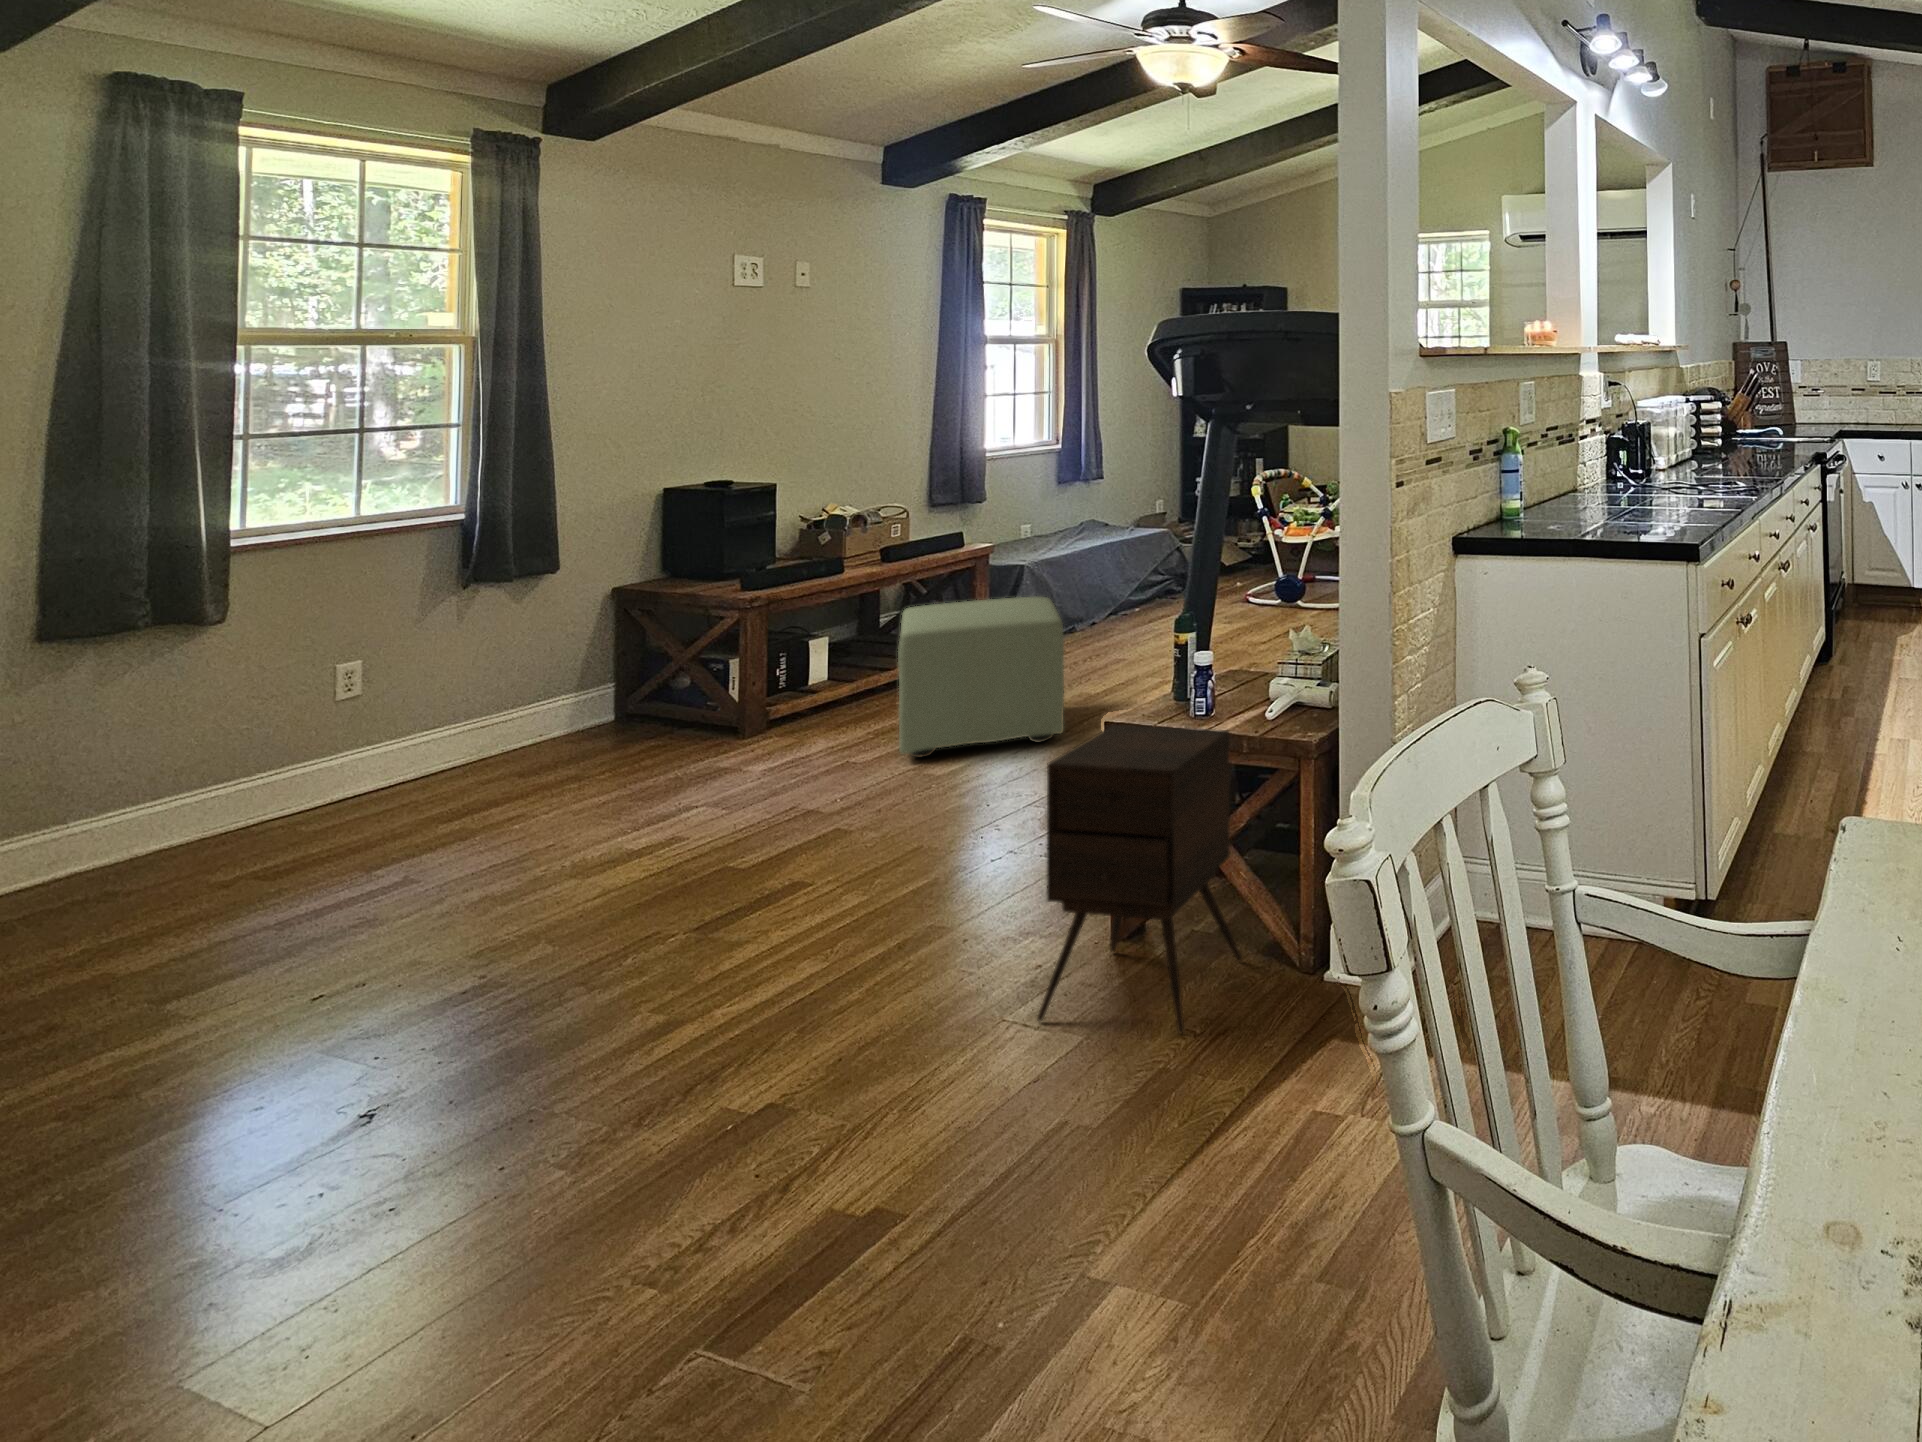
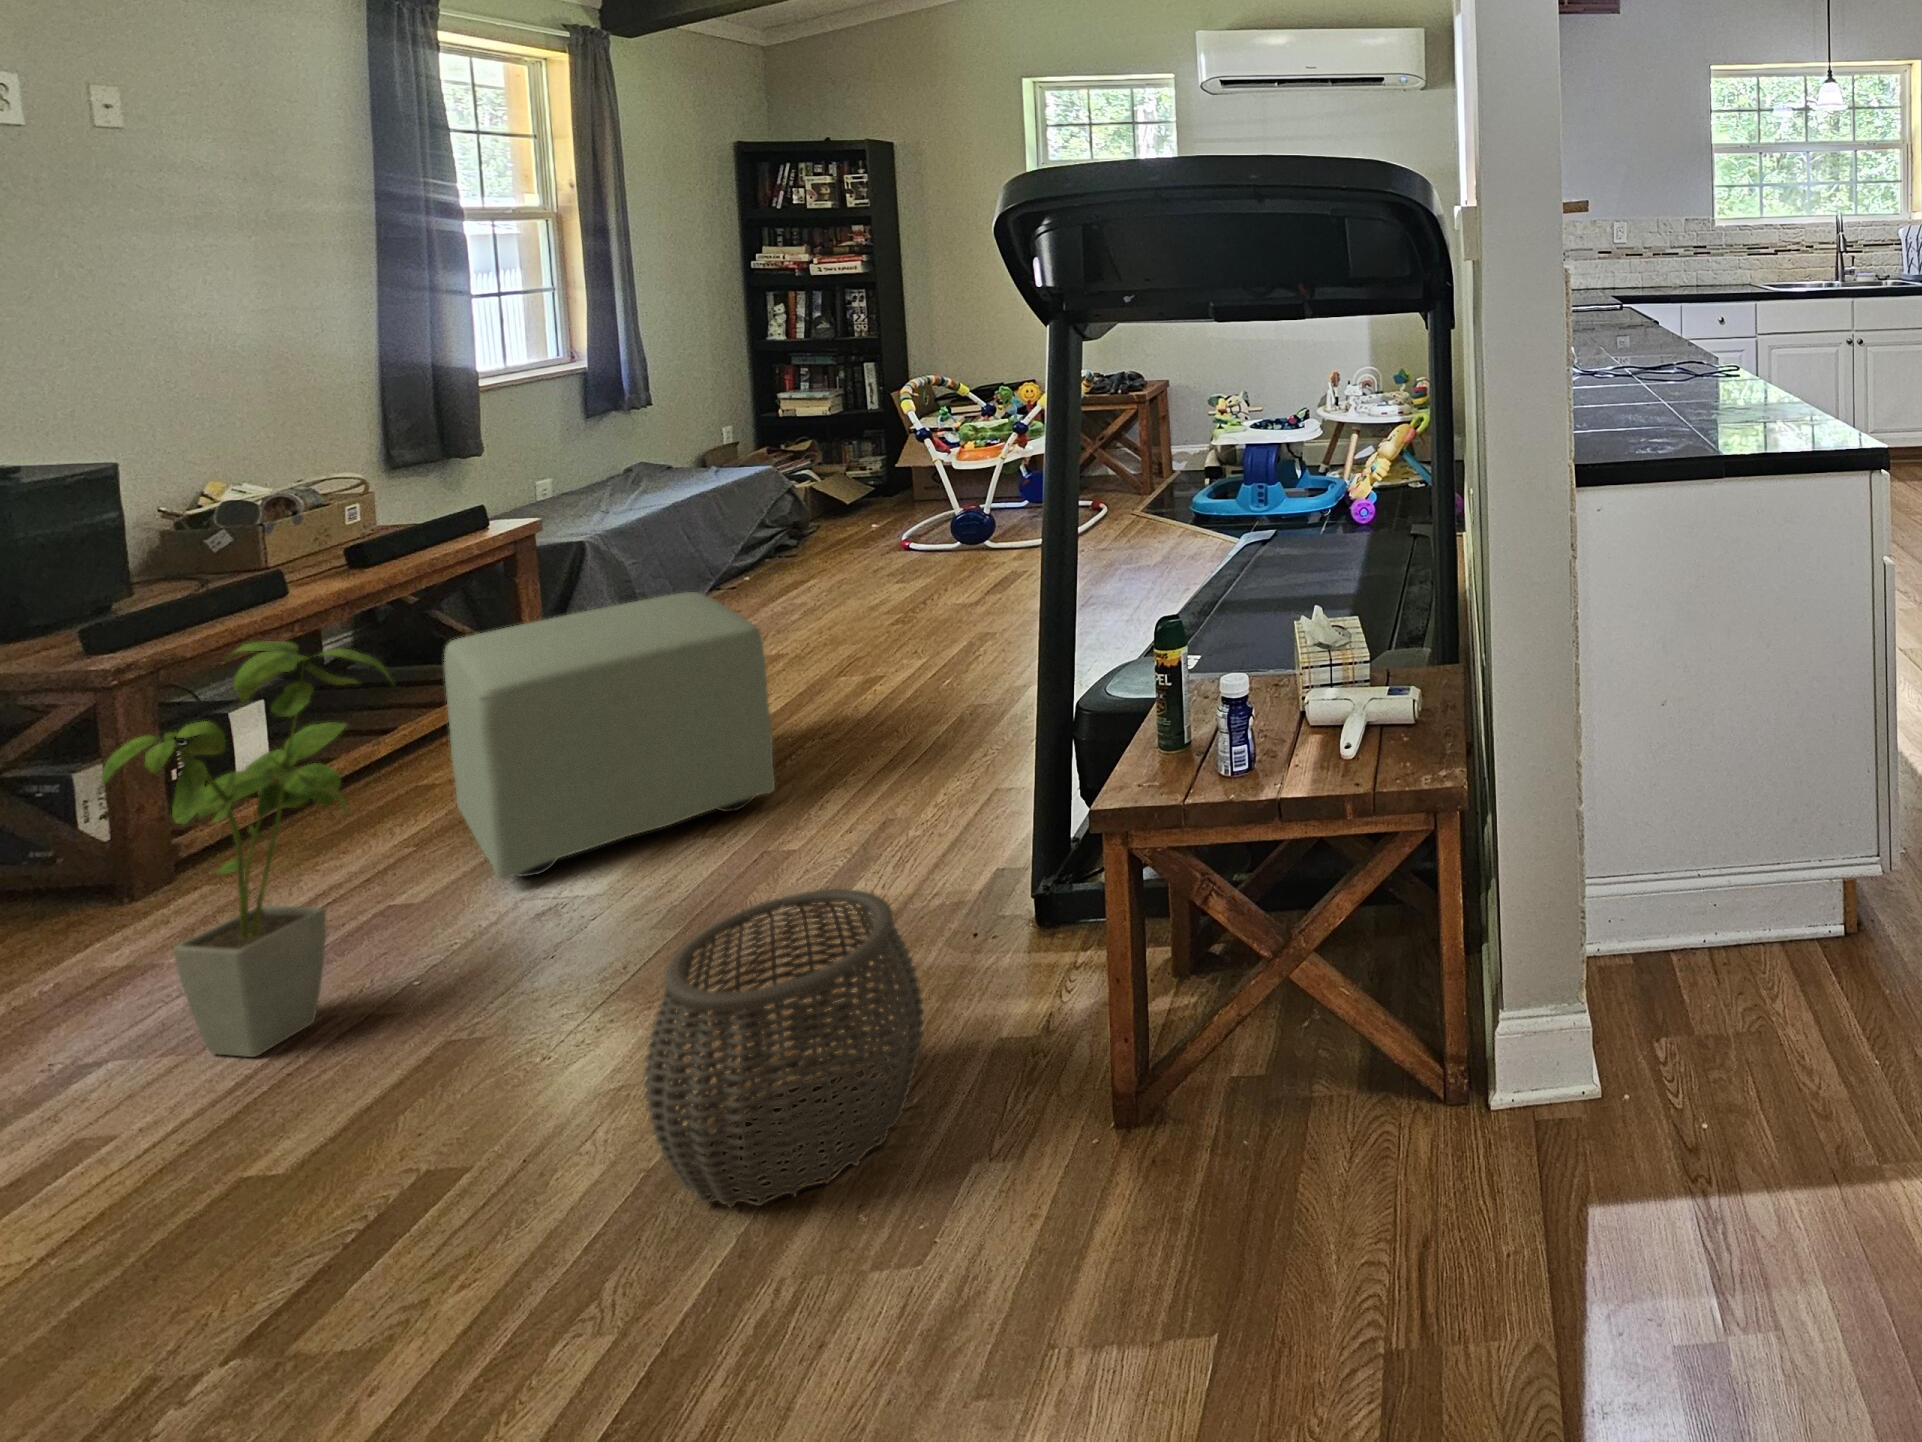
house plant: none [709,581,842,815] -> present [101,641,393,1057]
side table: present [1037,725,1242,1033] -> none [1116,801,1399,1370]
woven basket: none [882,757,1039,921] -> present [643,889,924,1207]

